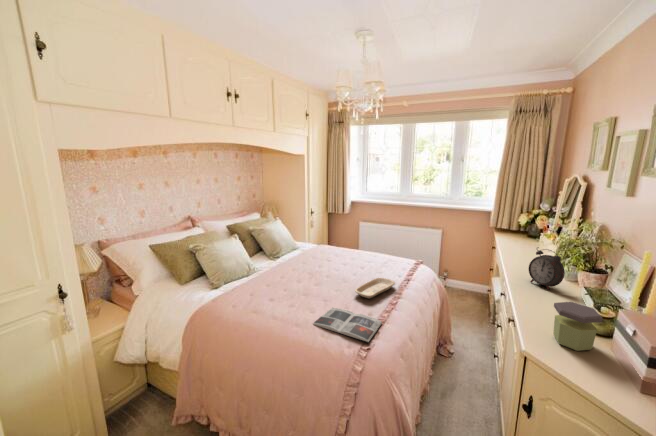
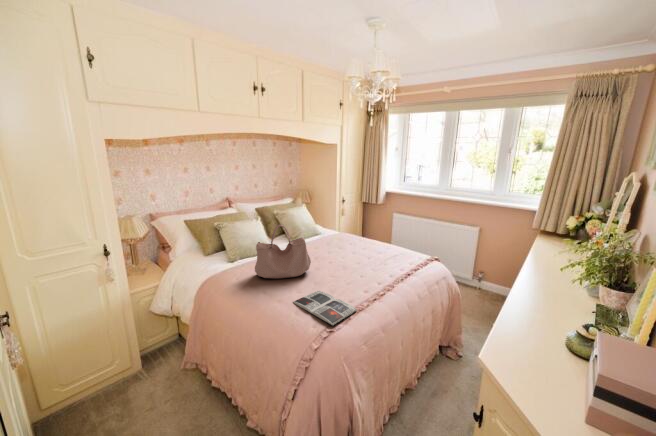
handbag: none [255,241,314,302] -> present [255,225,311,278]
alarm clock: present [529,247,565,290] -> none [535,254,573,302]
tray: present [355,278,395,298] -> none [346,269,390,287]
jar: present [553,302,602,351] -> none [515,314,563,370]

